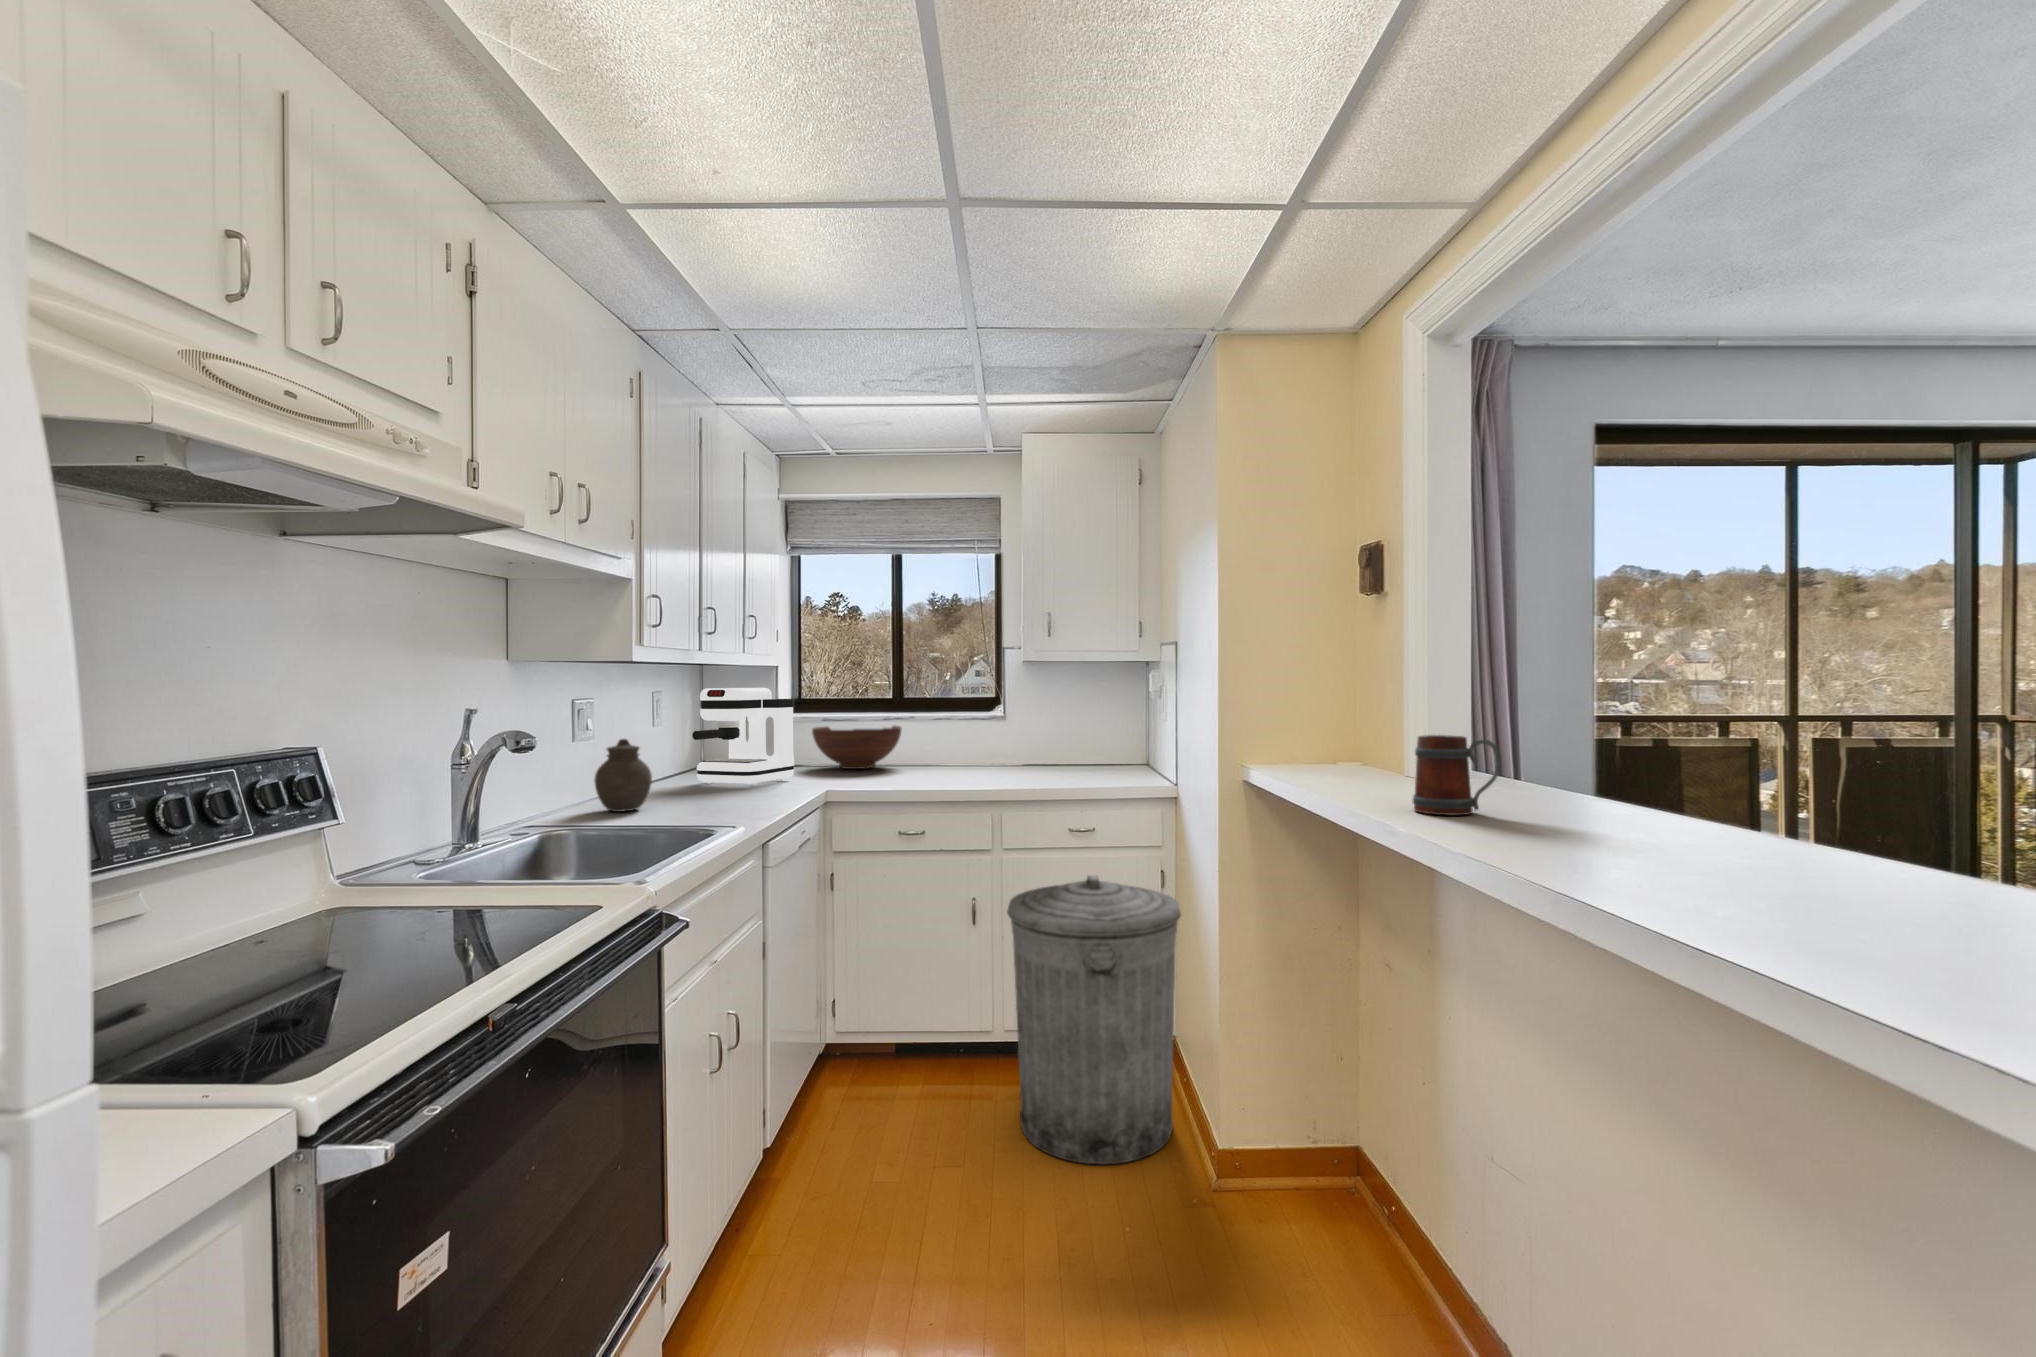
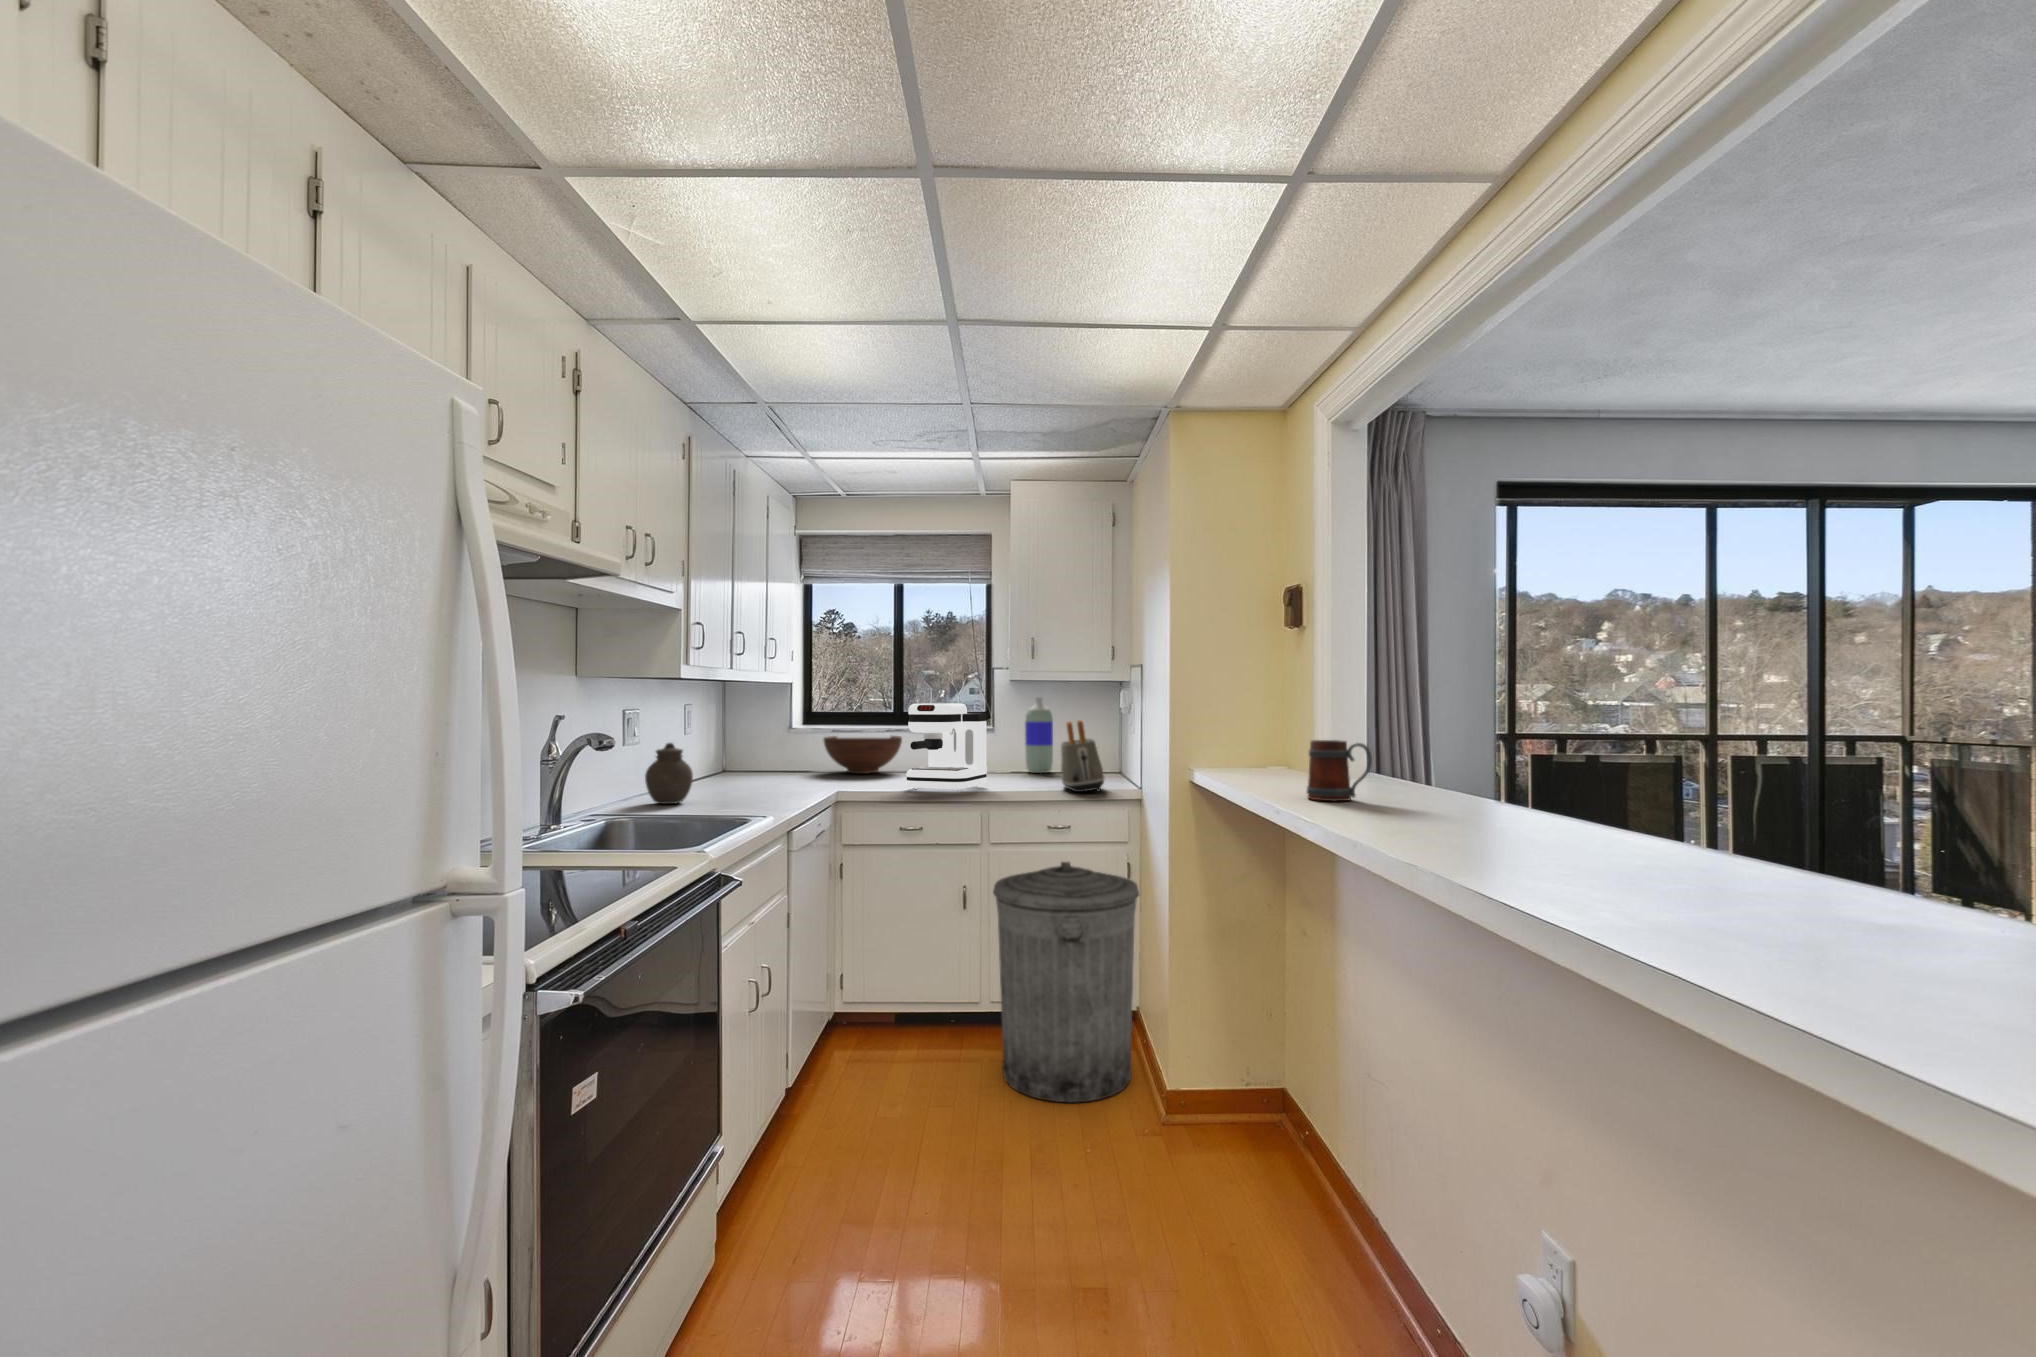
bottle: none [1041,680,1073,767] -> present [1025,697,1053,773]
coffee maker: present [692,688,794,785] -> present [906,703,987,791]
toaster: none [1084,707,1136,792] -> present [1061,720,1104,792]

